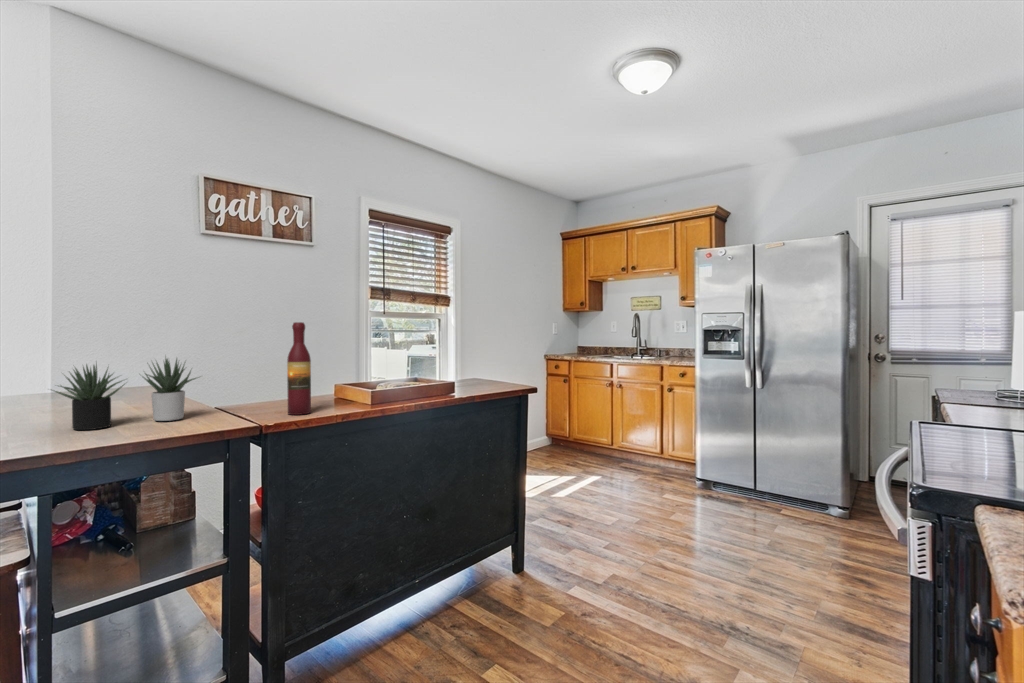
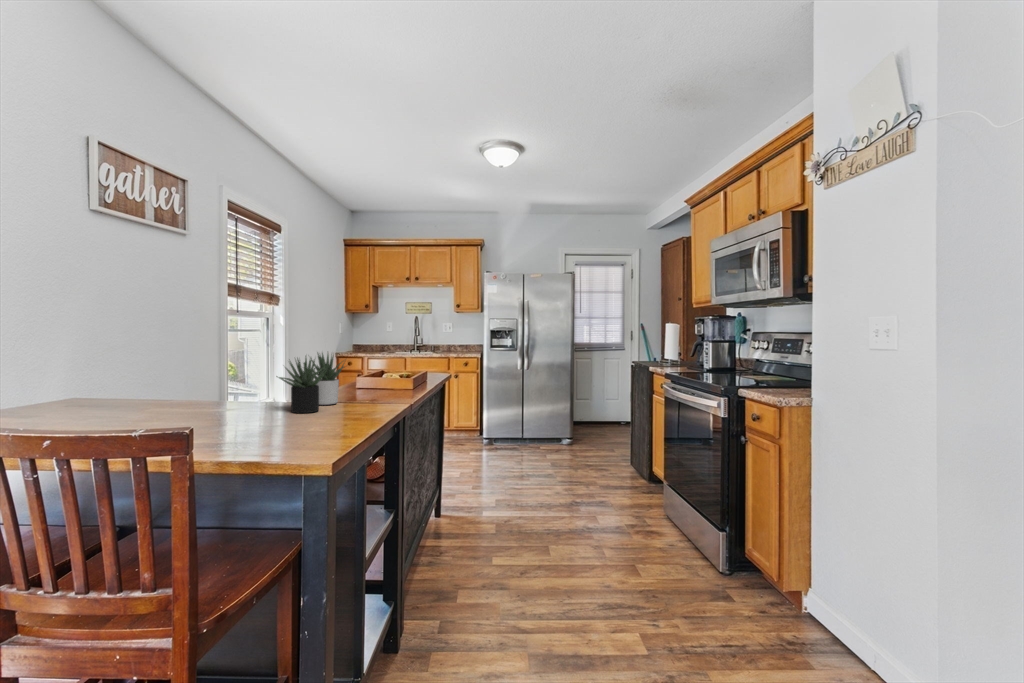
wine bottle: present [287,322,311,415] -> none [381,322,398,395]

